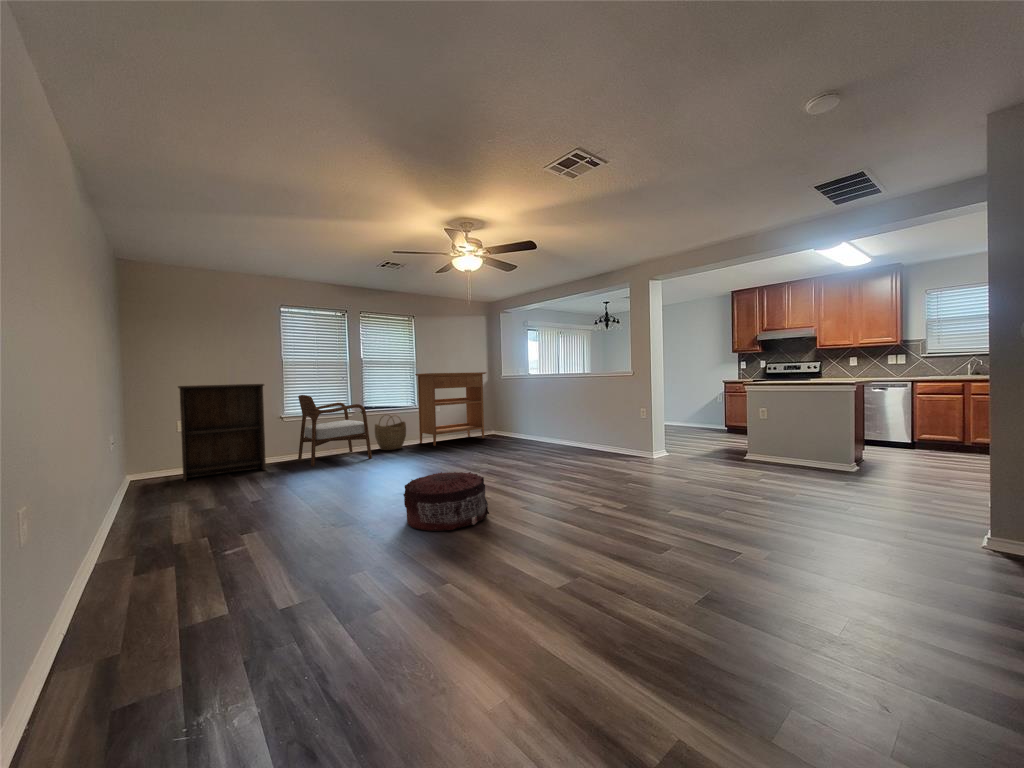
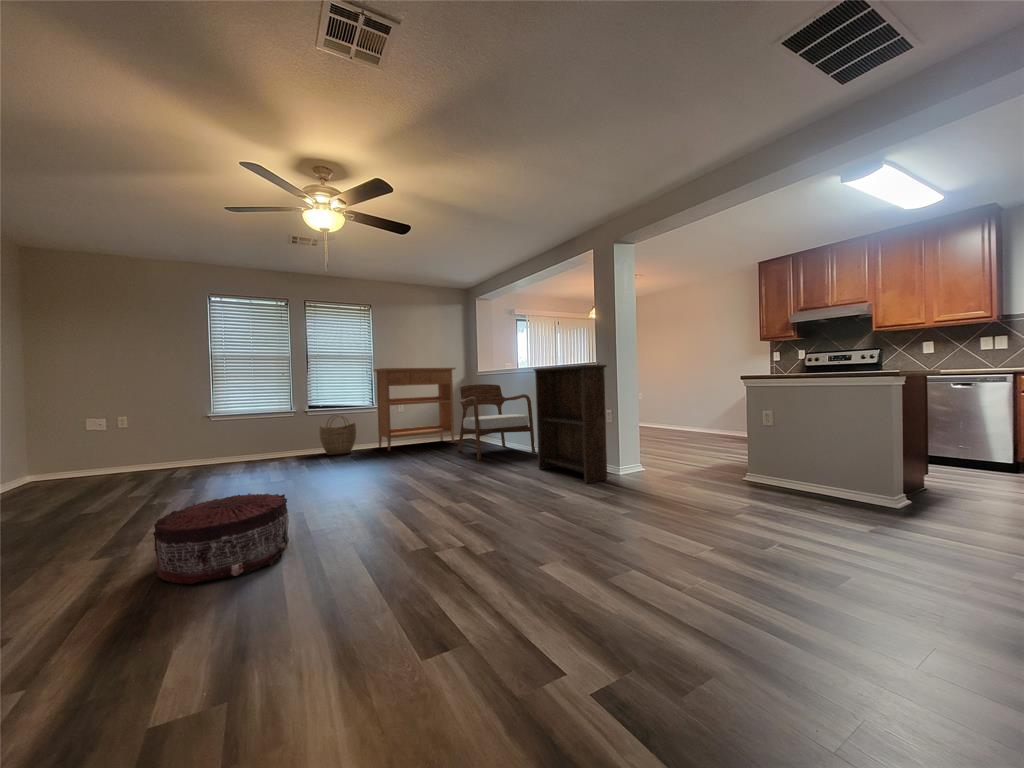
bookshelf: present [178,384,266,481] -> present [534,365,607,483]
armchair: present [298,395,372,466] -> present [458,384,535,460]

